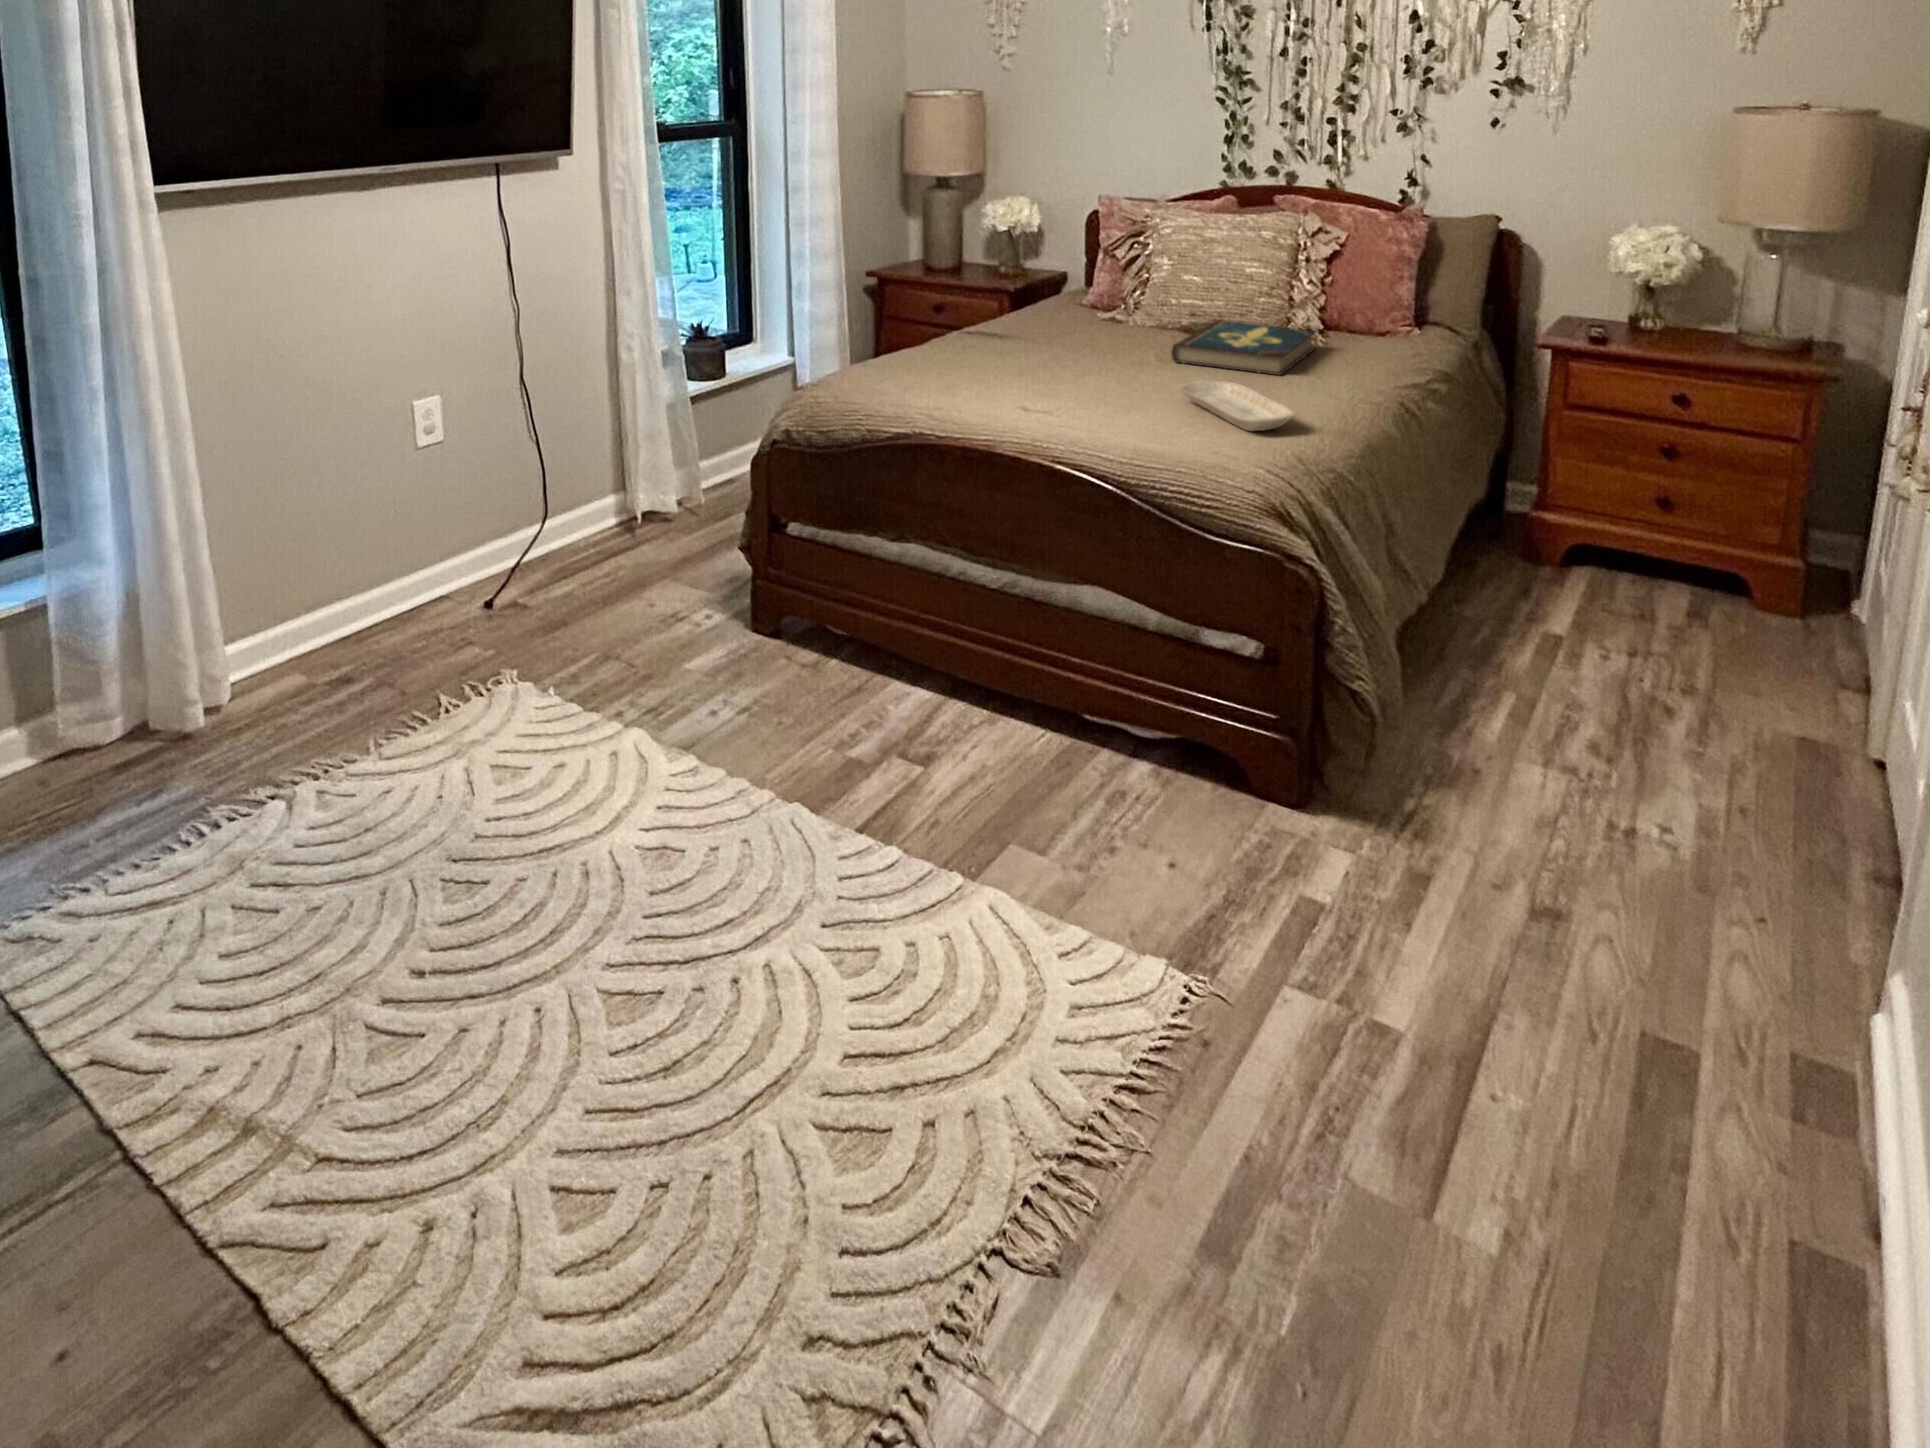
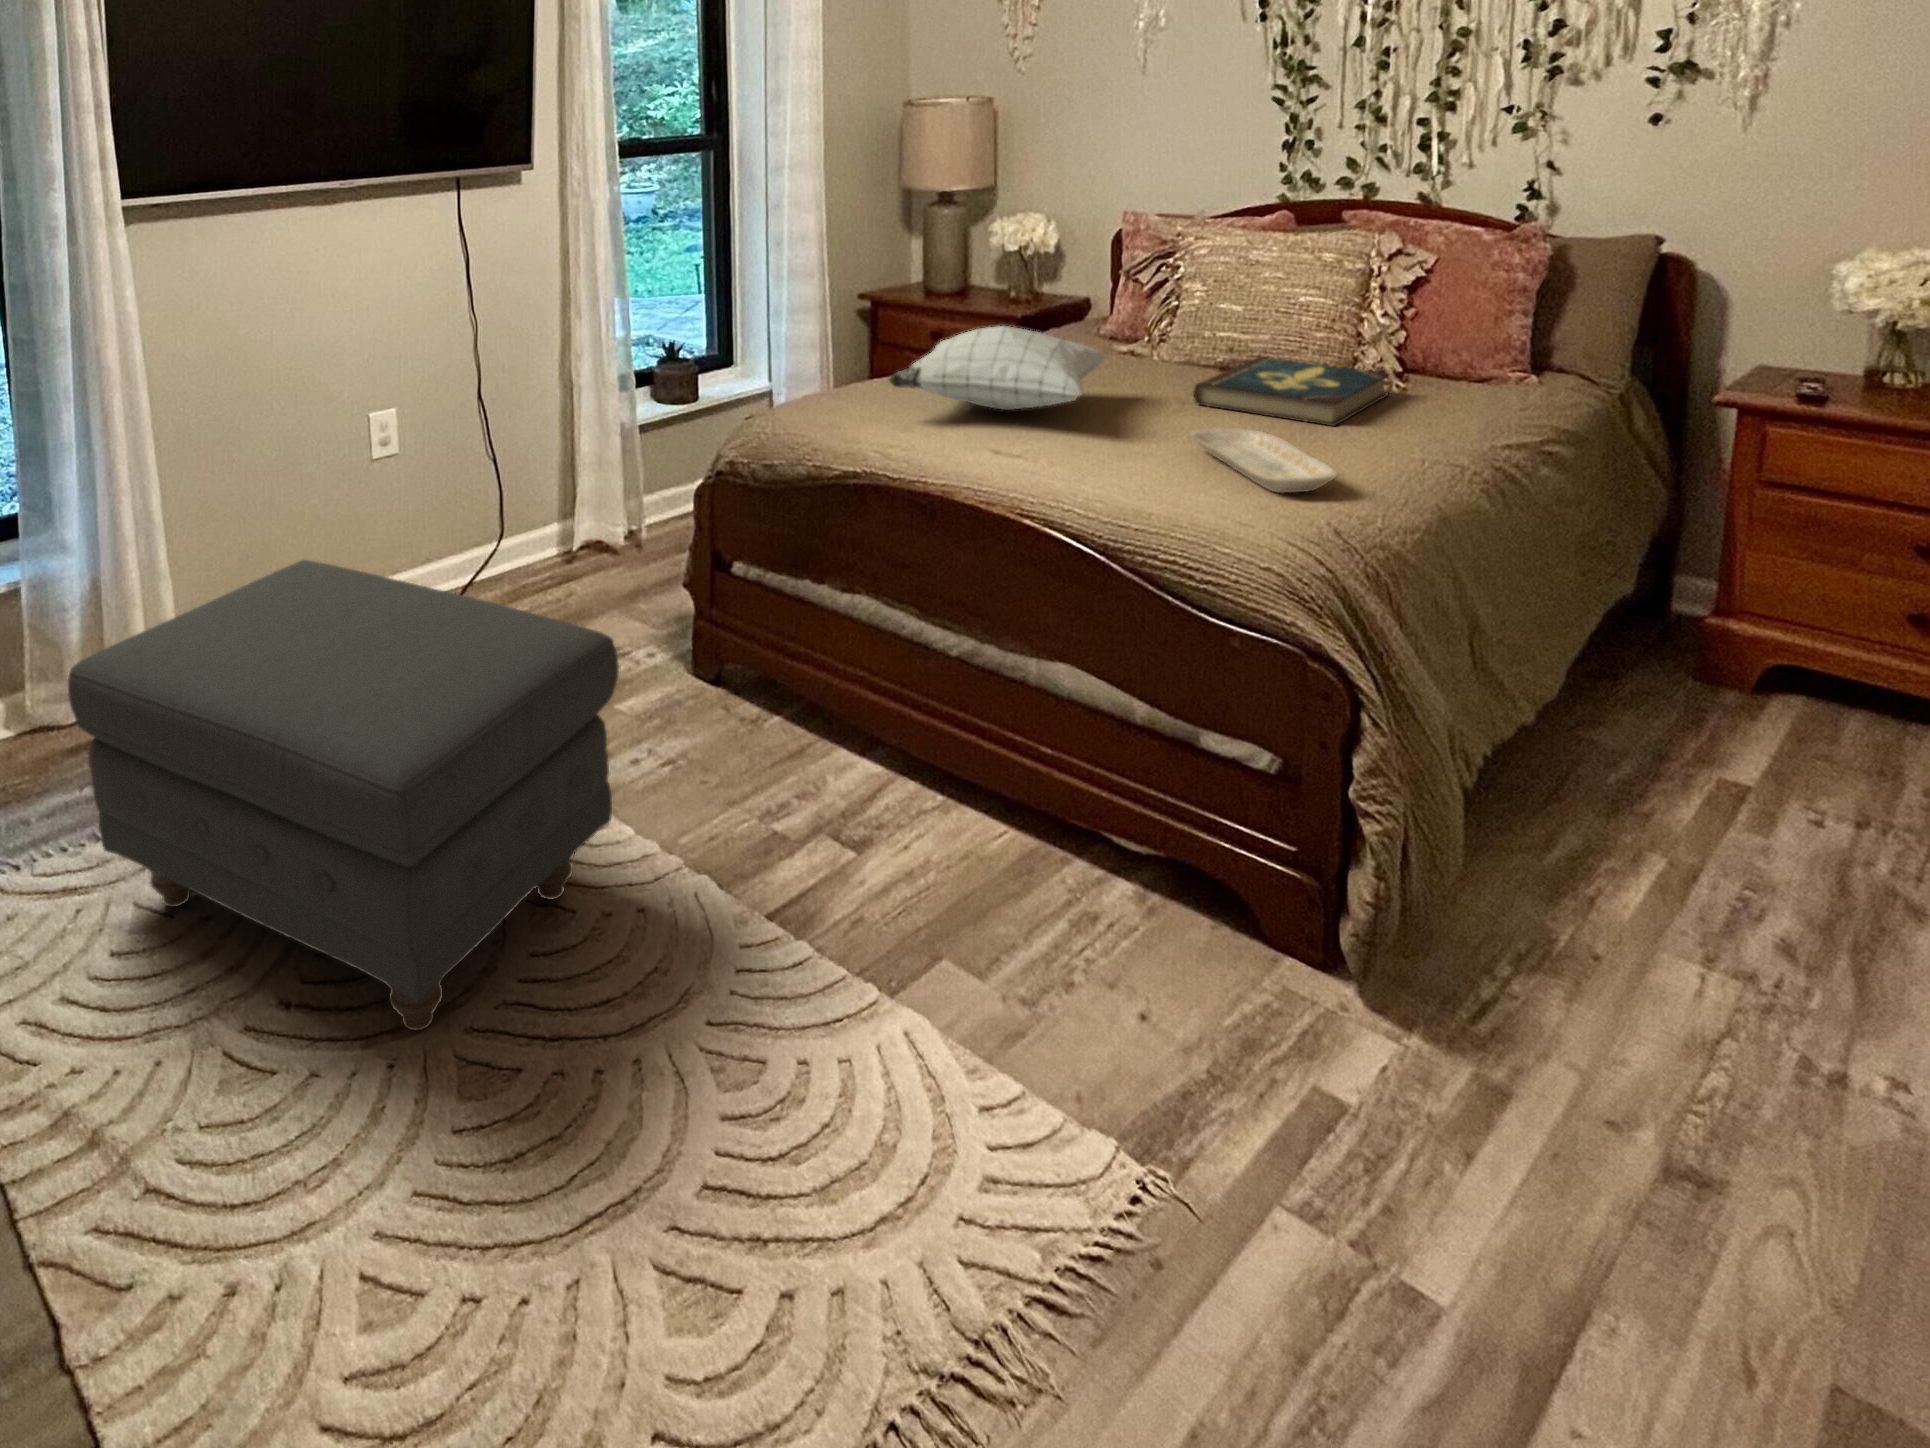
pillow: none [925,299,1102,373] -> present [889,326,1106,410]
ottoman: none [158,549,719,975] -> present [68,560,619,1030]

